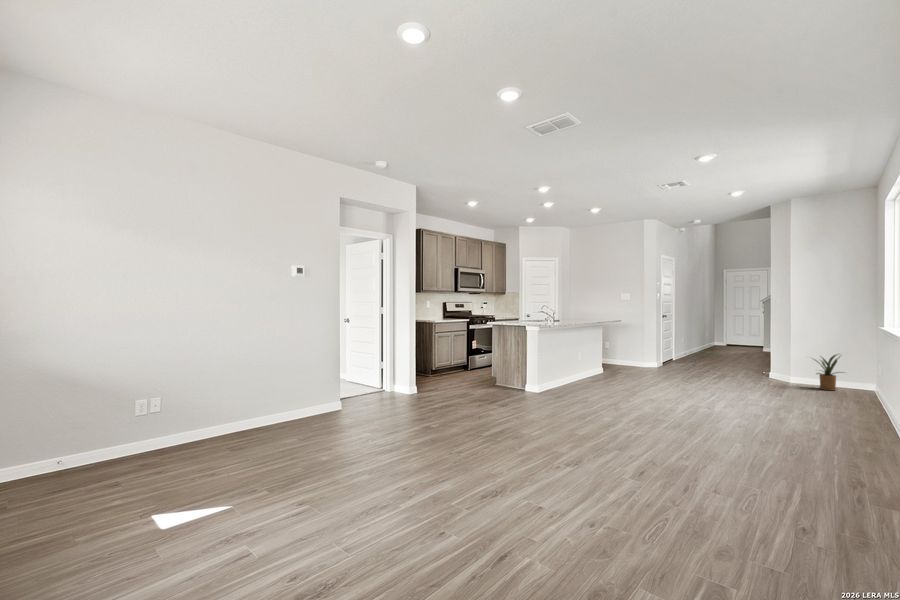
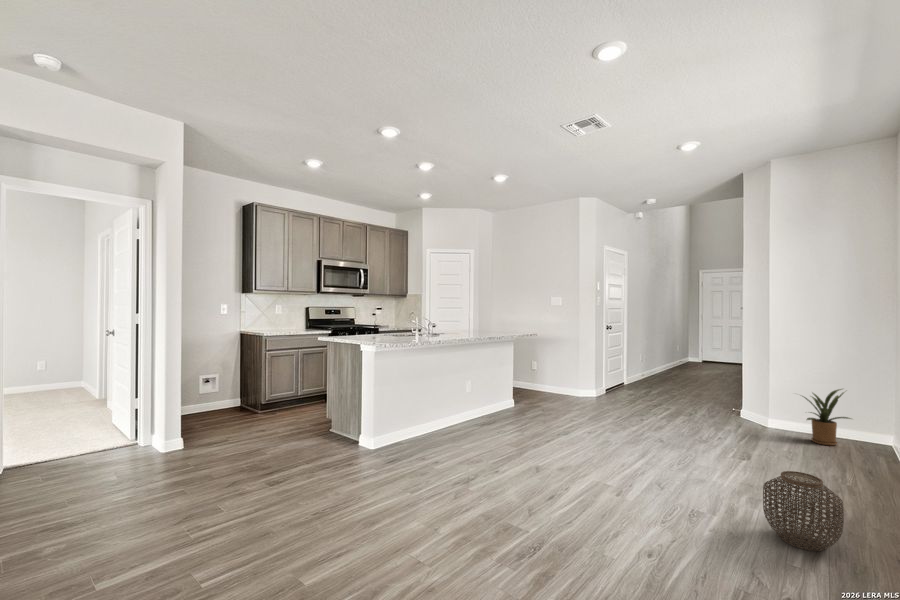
woven basket: none [793,388,836,426] -> present [763,471,844,551]

